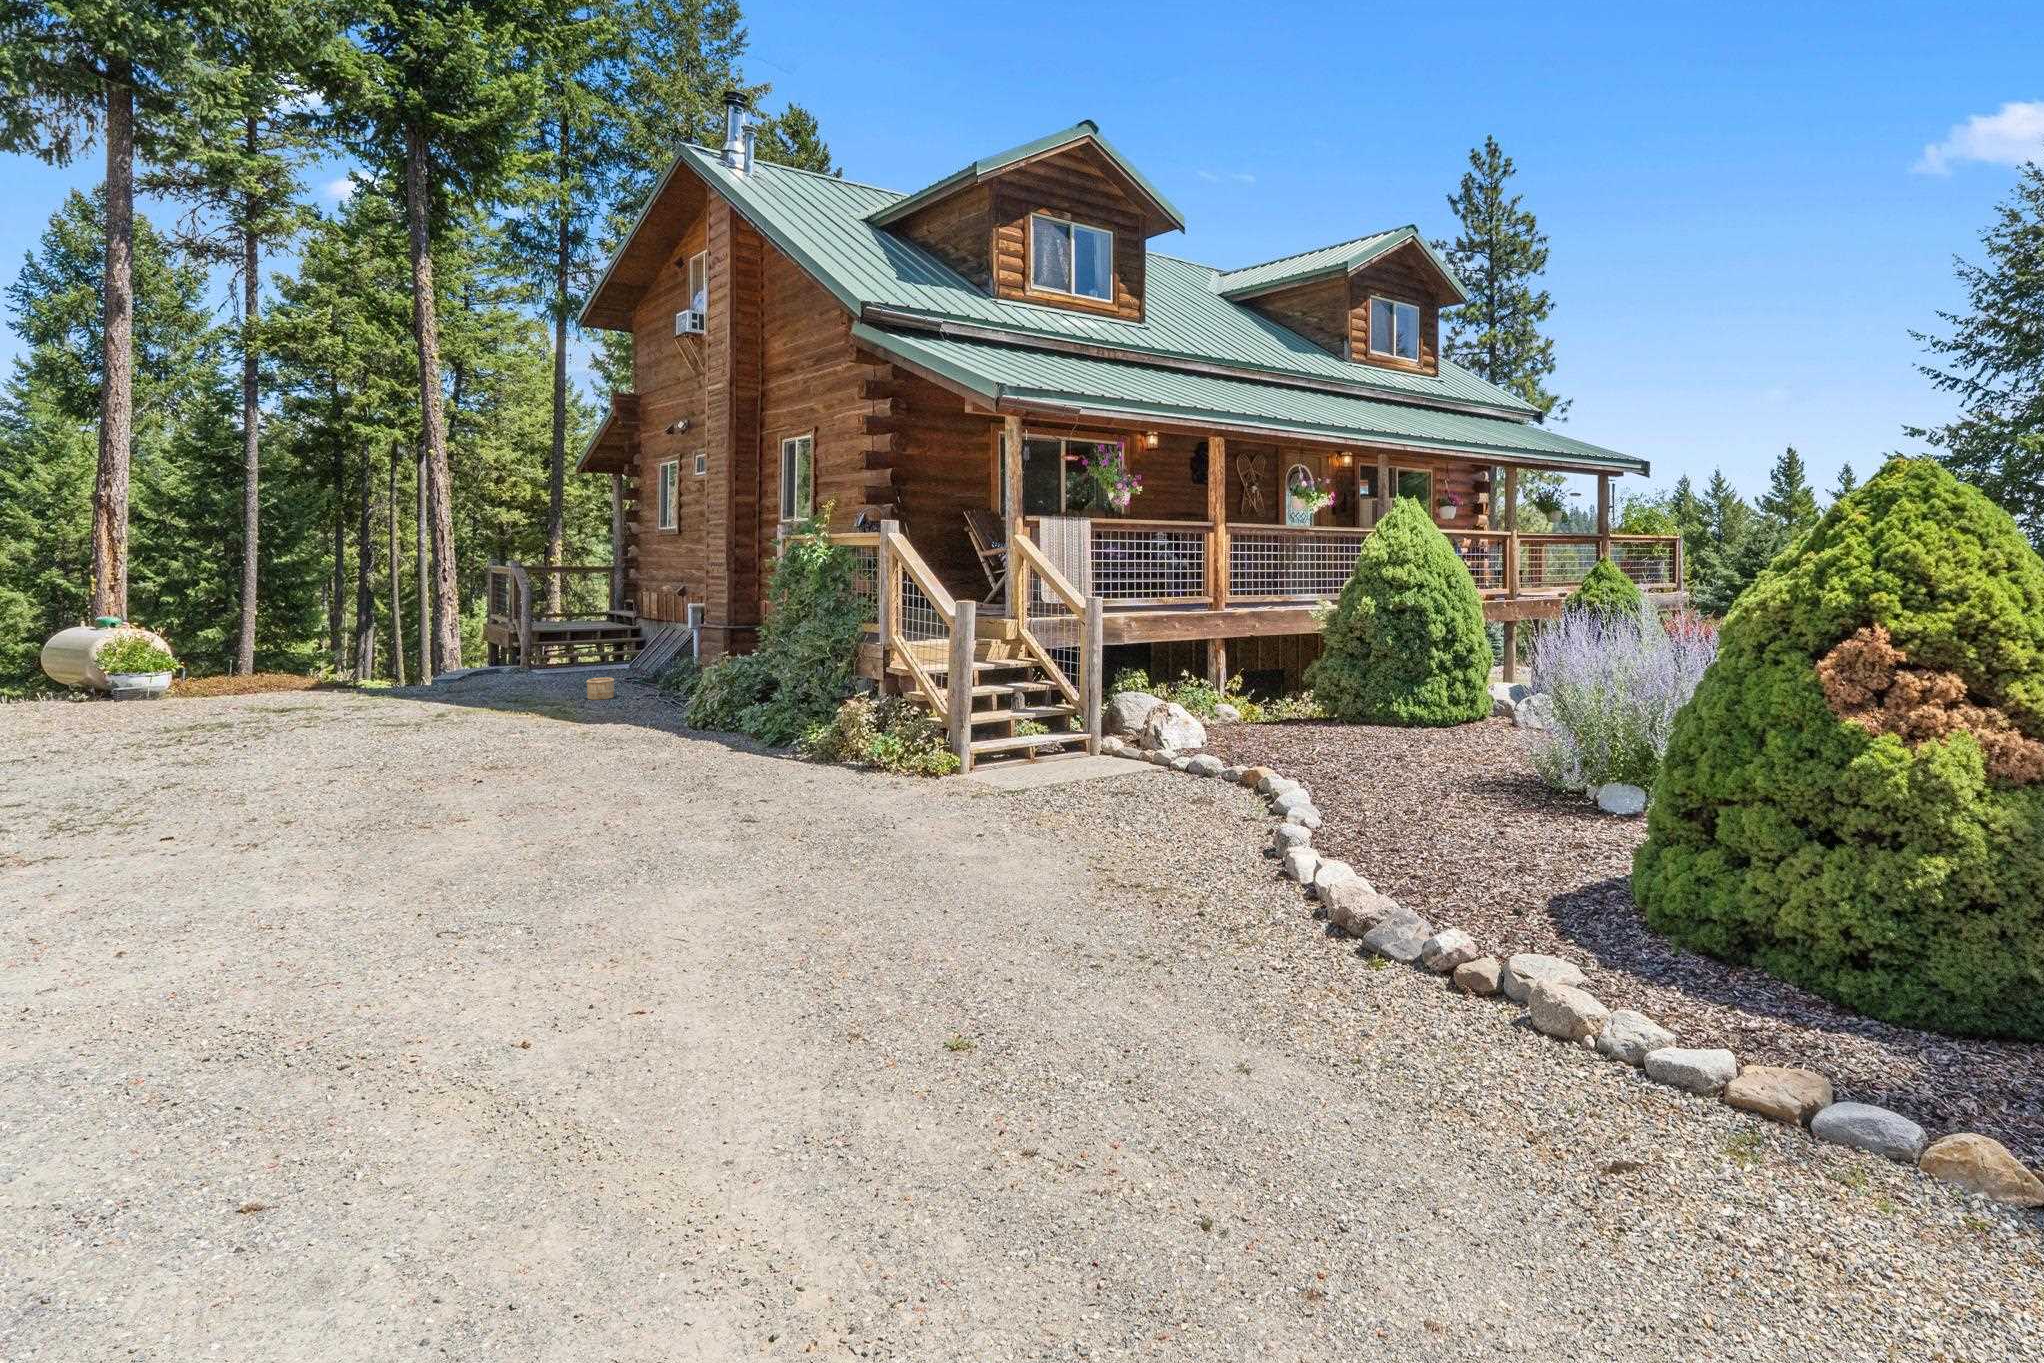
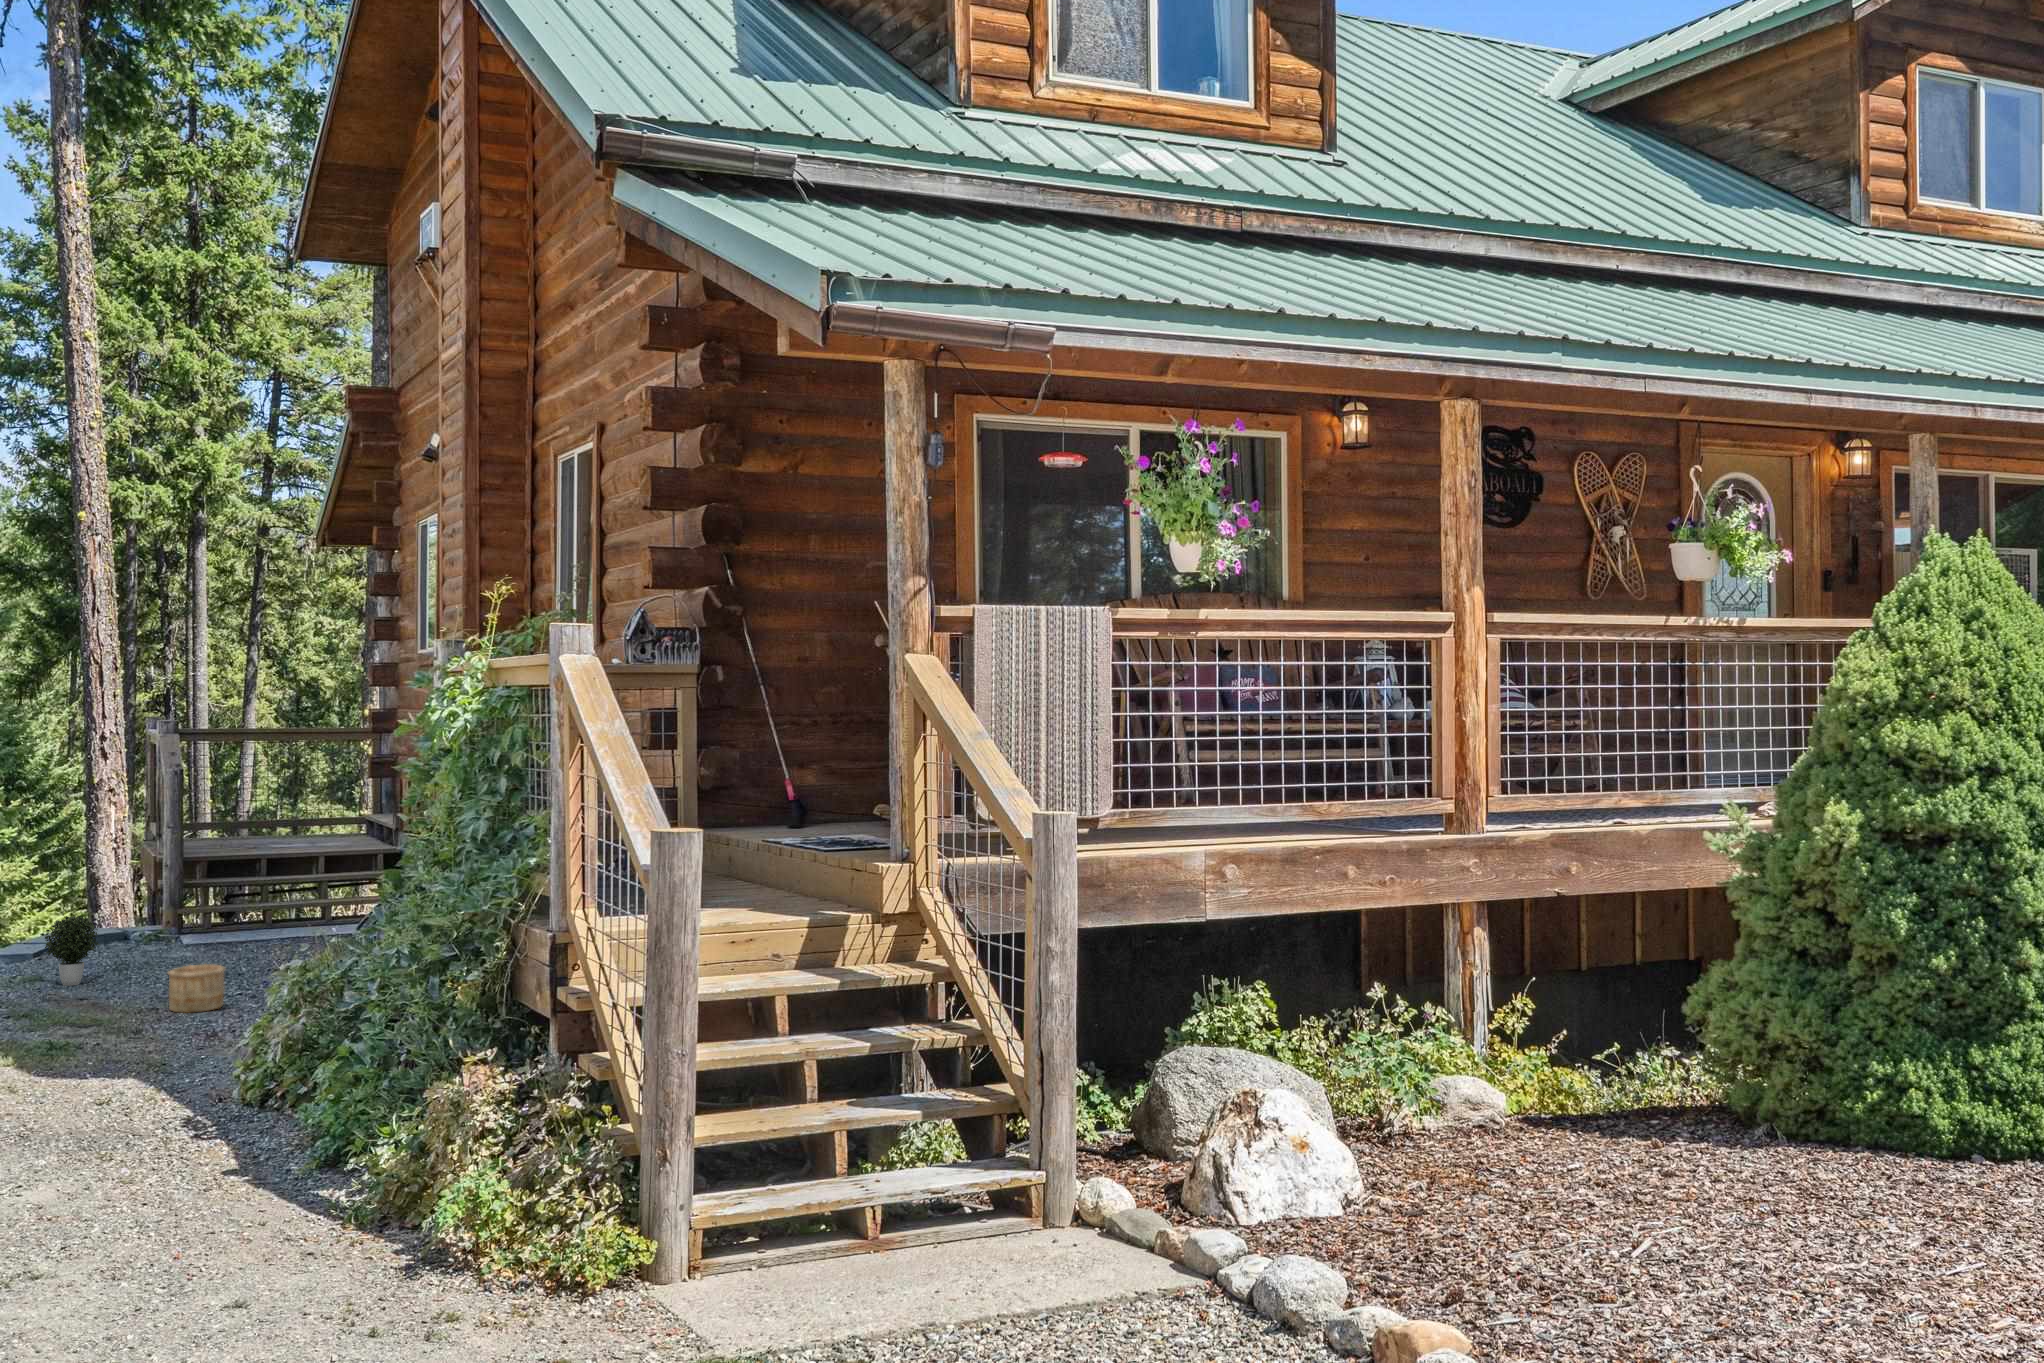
potted plant: none [497,657,527,691] -> present [45,916,100,986]

